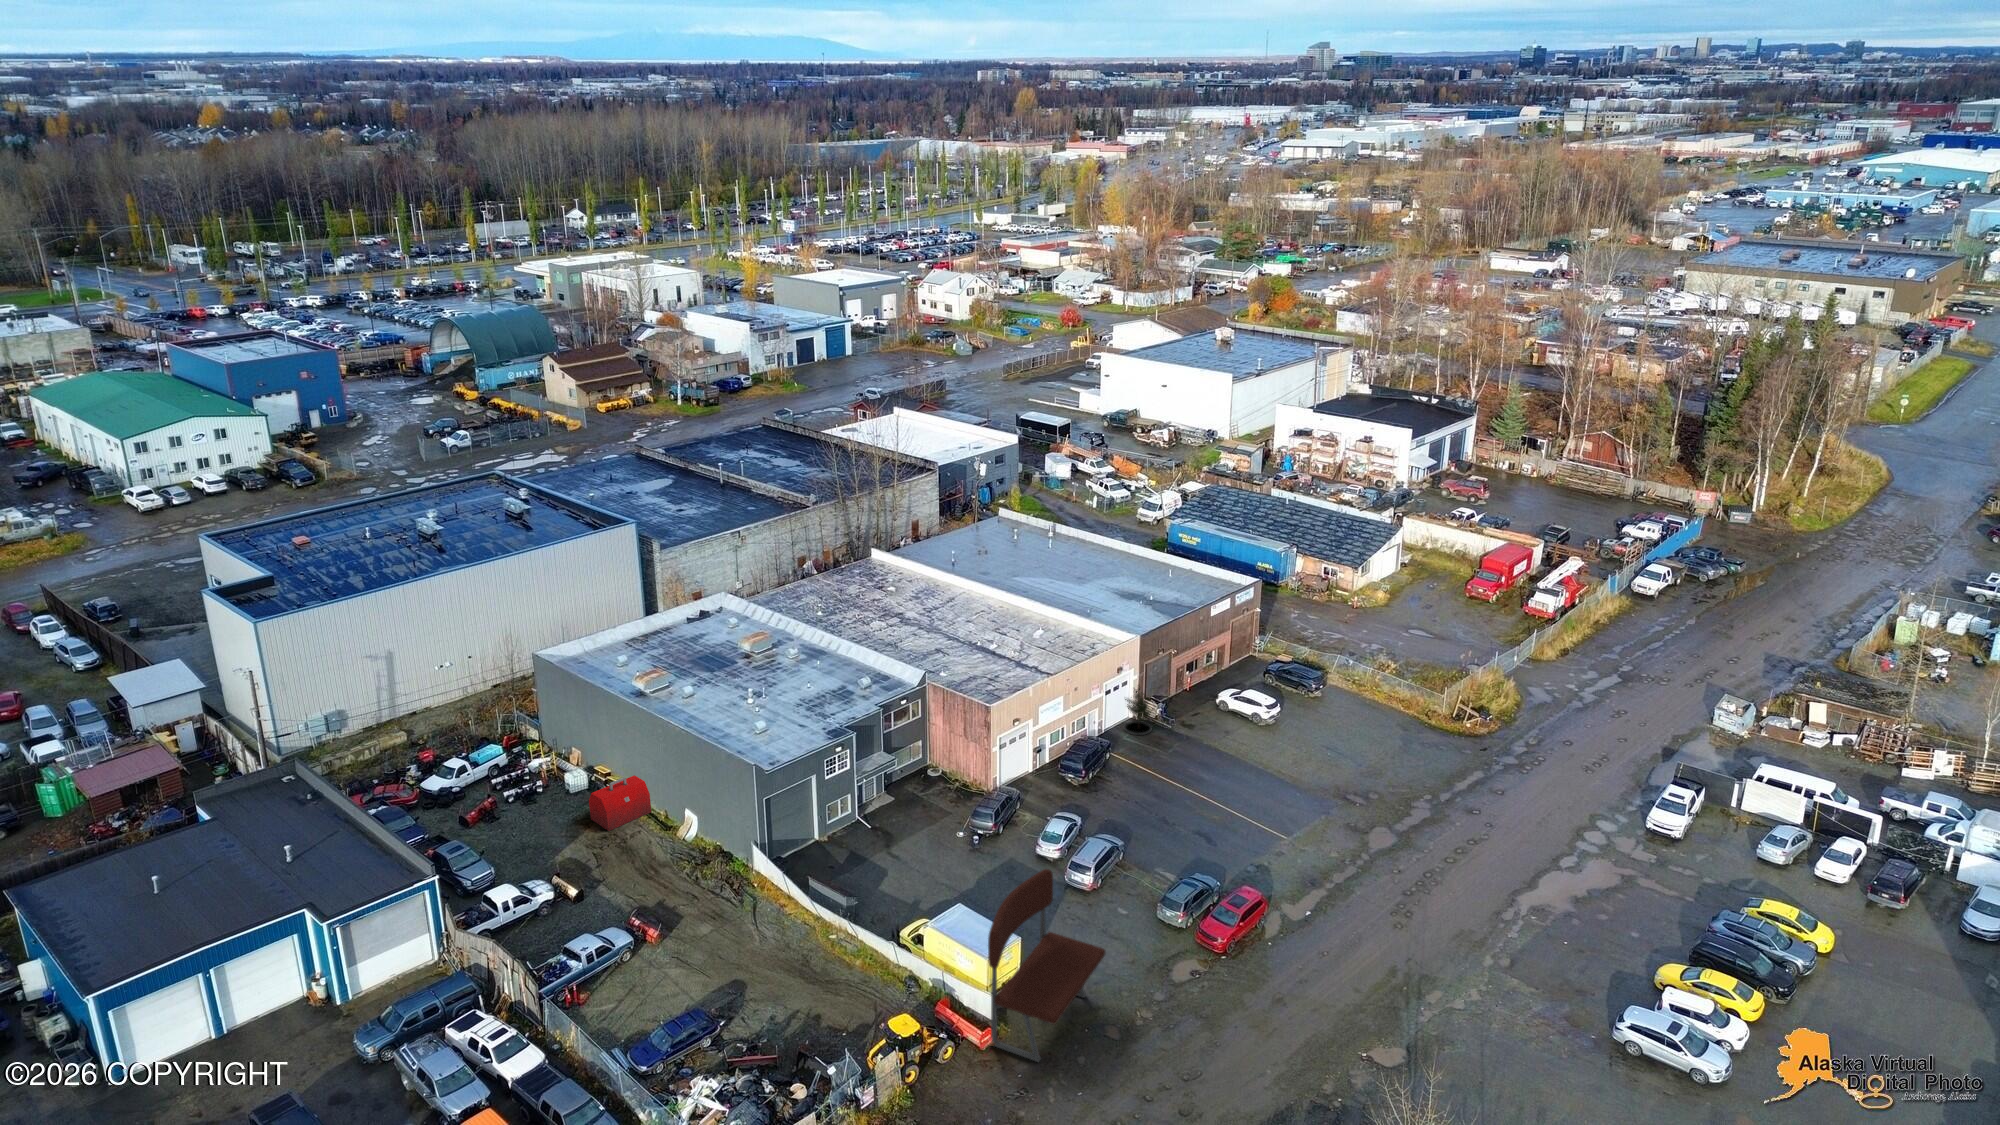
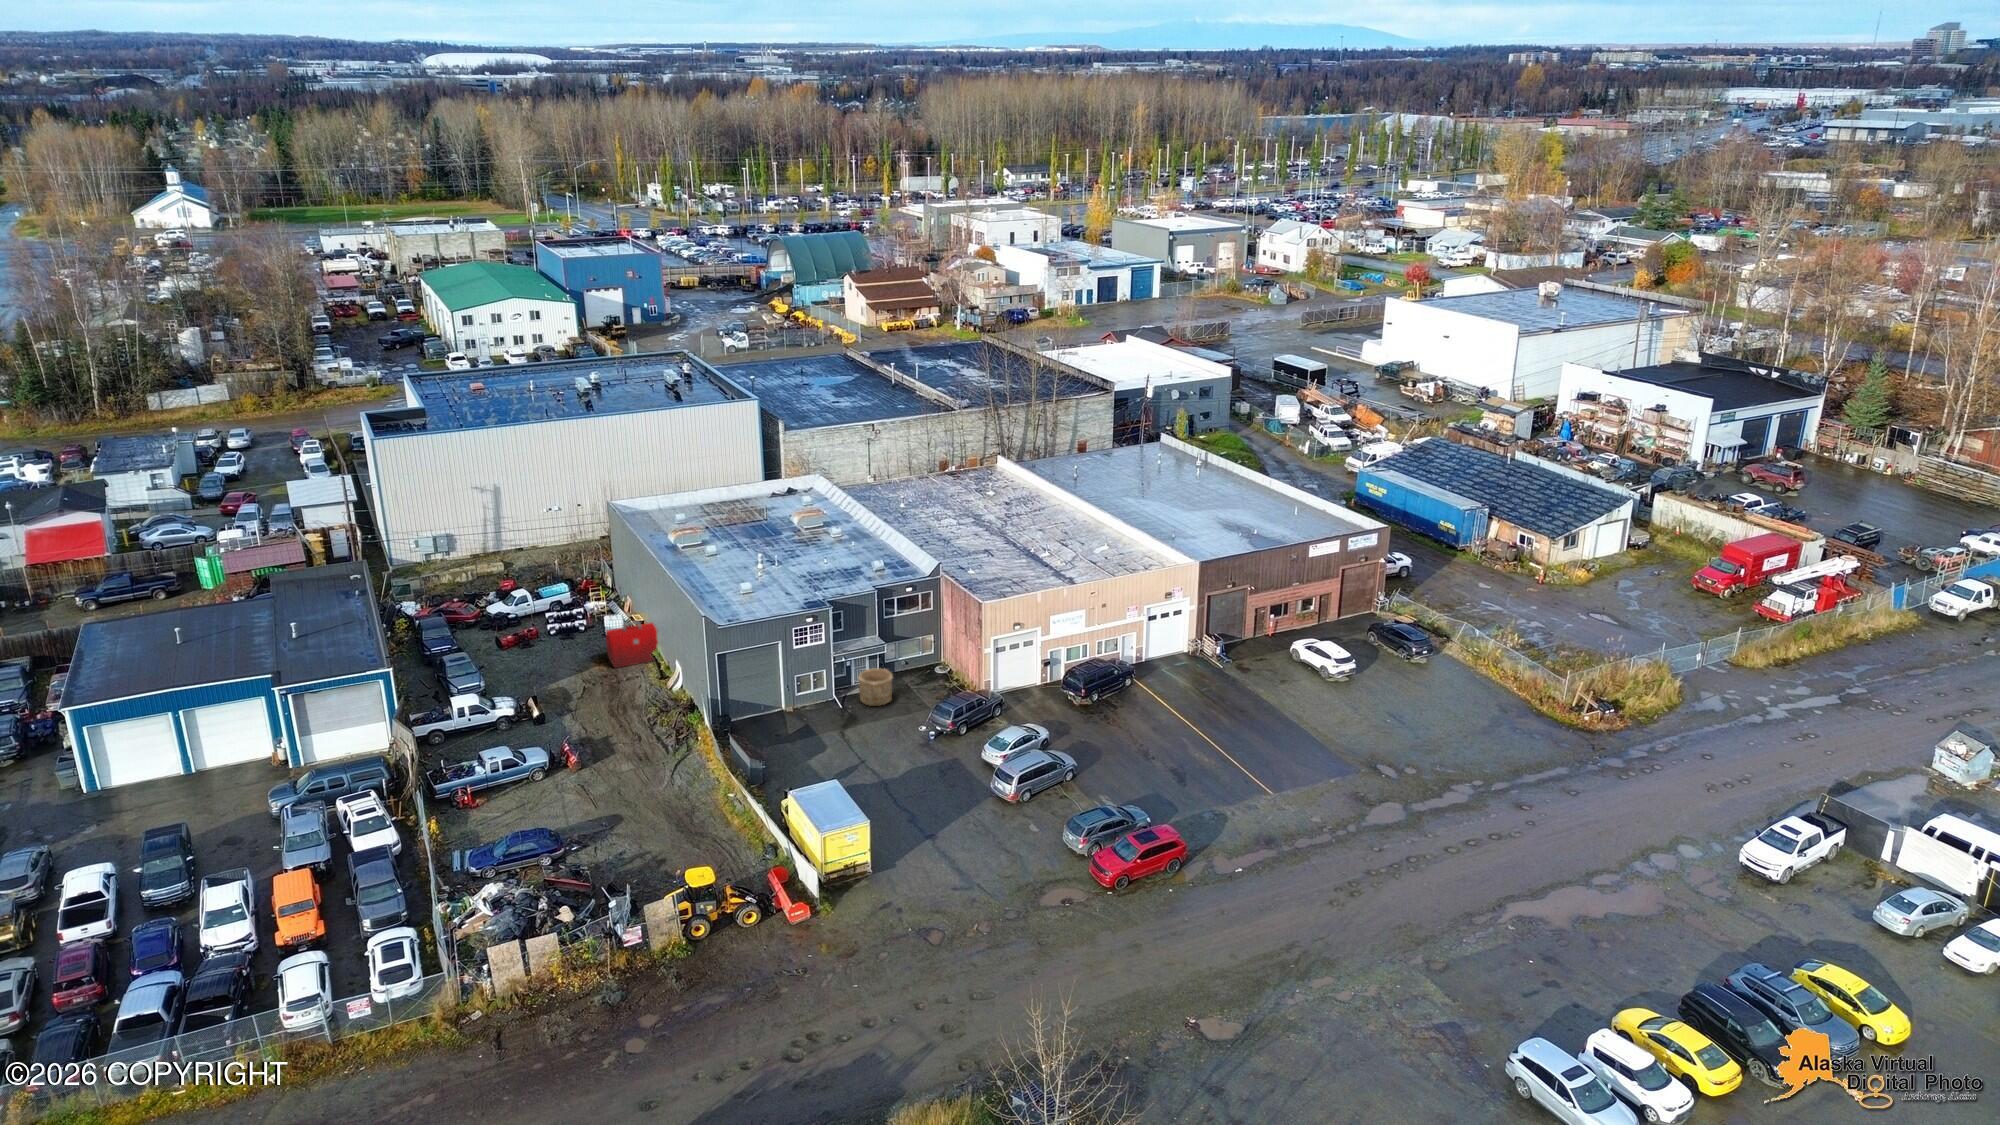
potted tree: present [1124,686,1152,735] -> none [1168,612,1202,669]
wooden bucket: none [878,785,913,823] -> present [858,668,893,706]
bench: present [988,869,1105,1062] -> none [794,745,947,936]

